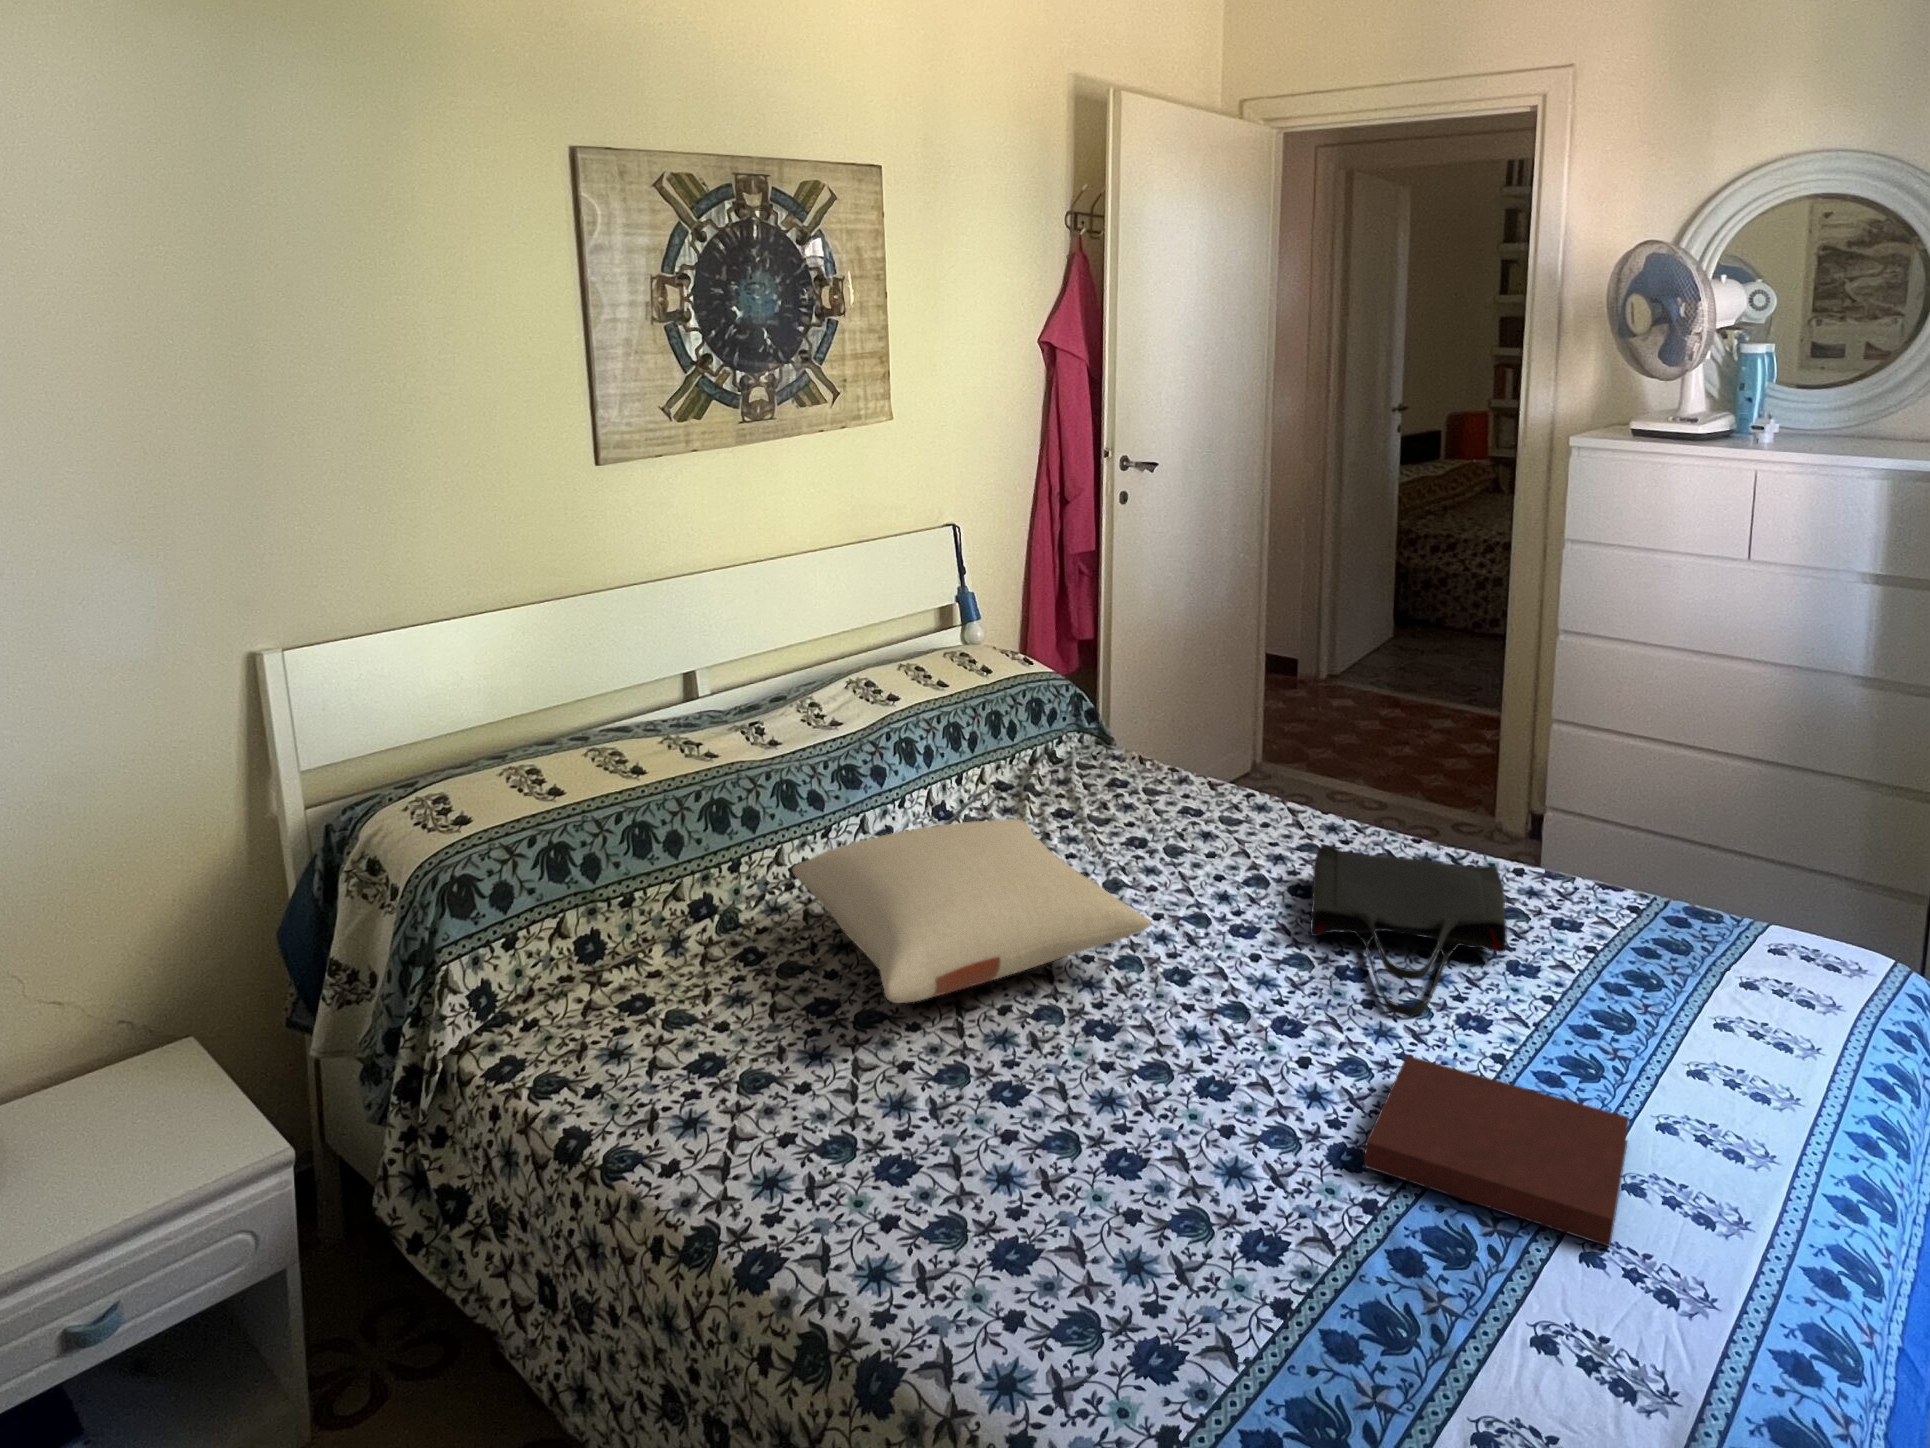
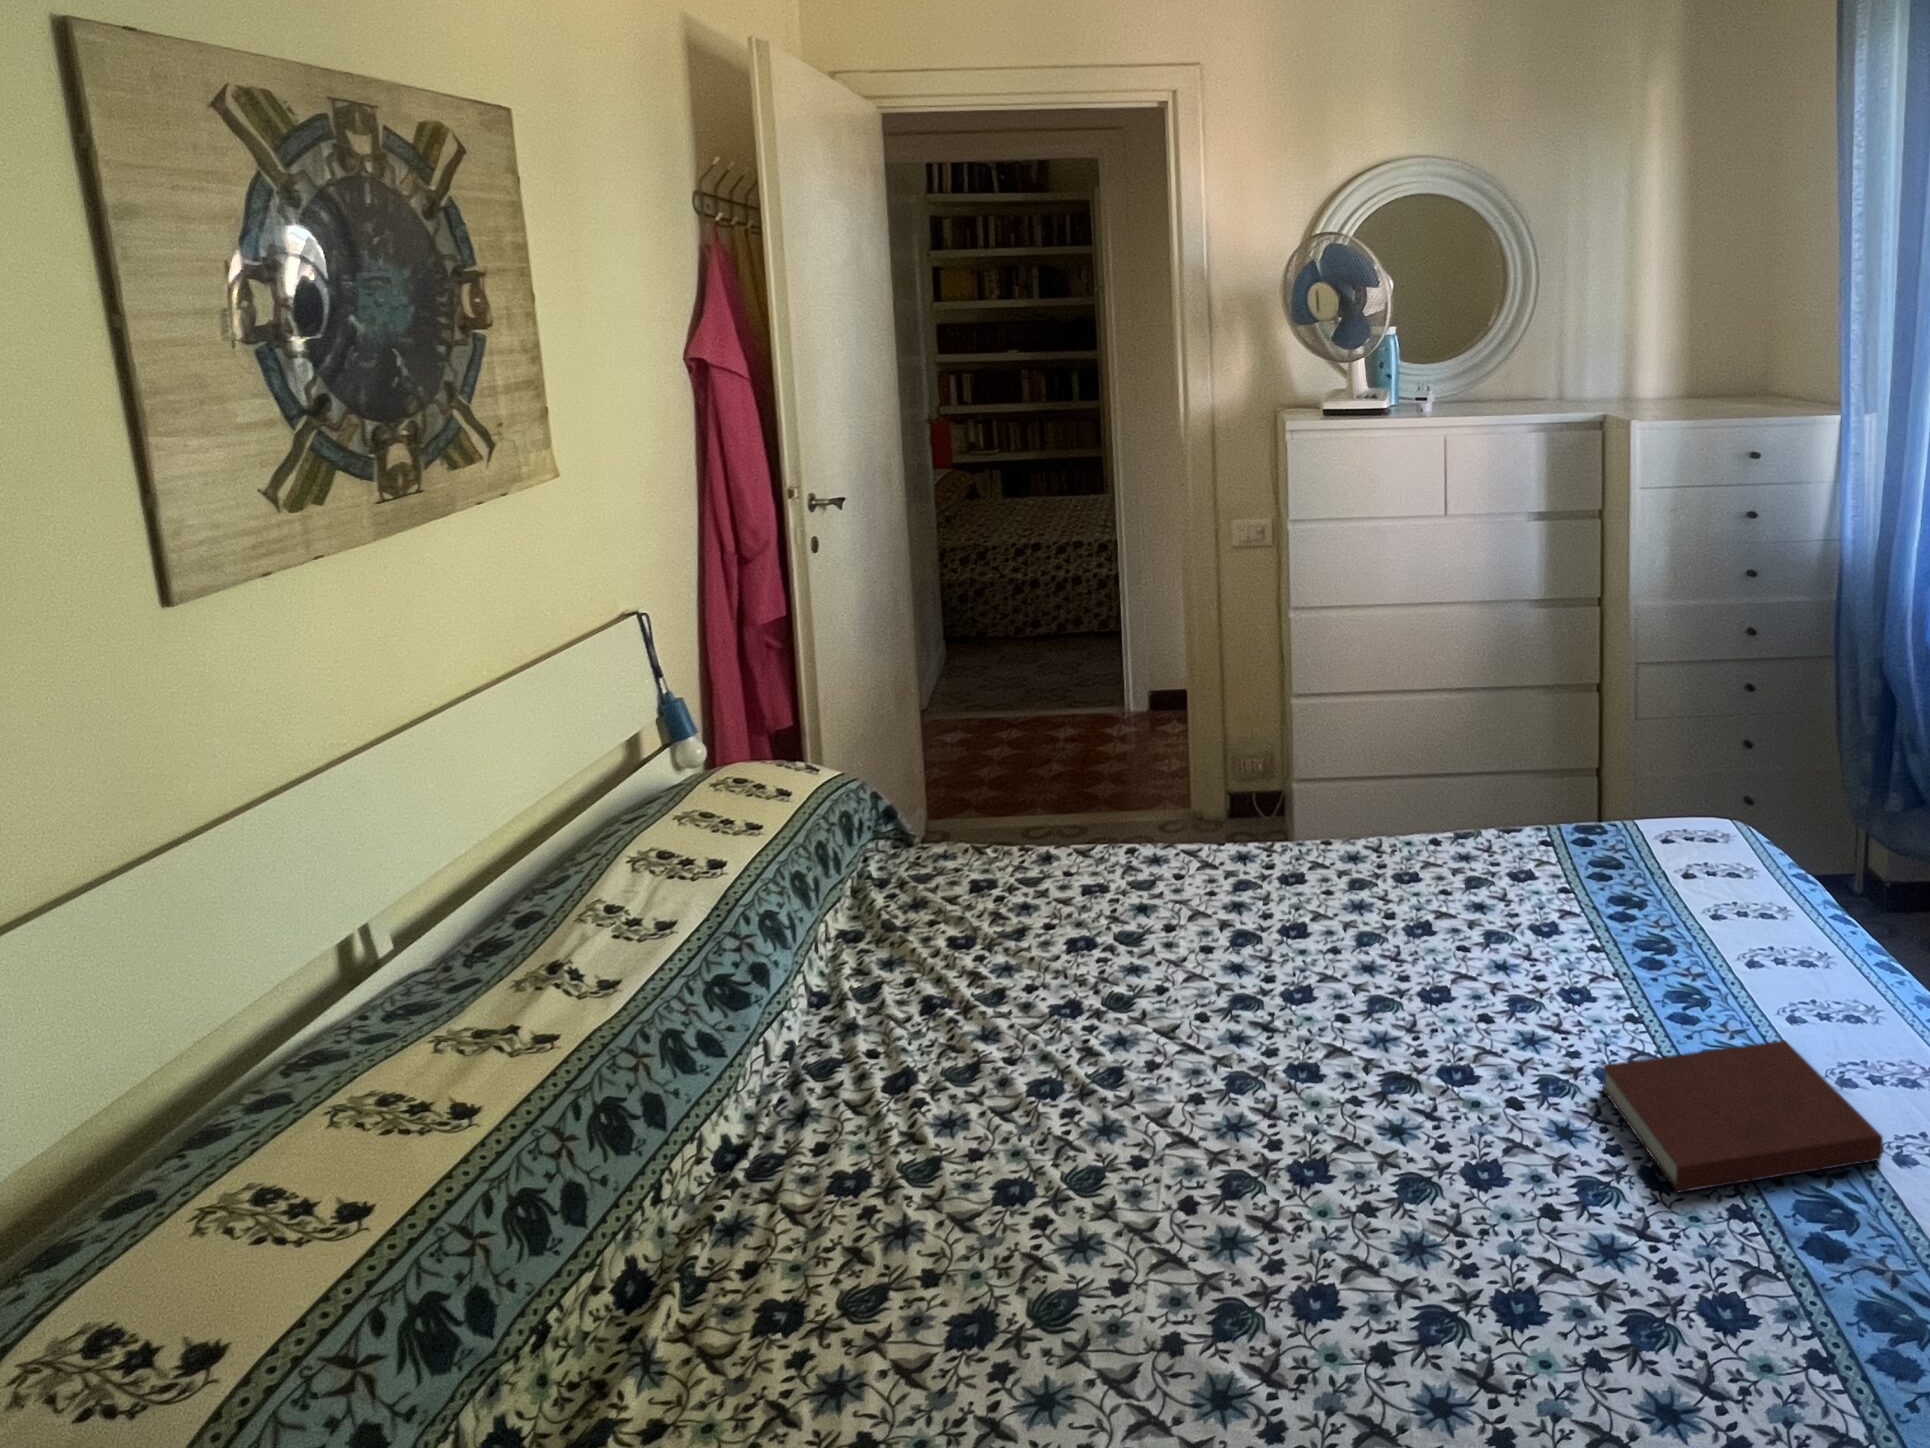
pillow: present [793,819,1151,1003] -> none [790,969,1289,1273]
tote bag: present [1310,844,1507,1016] -> none [1308,850,1542,1028]

